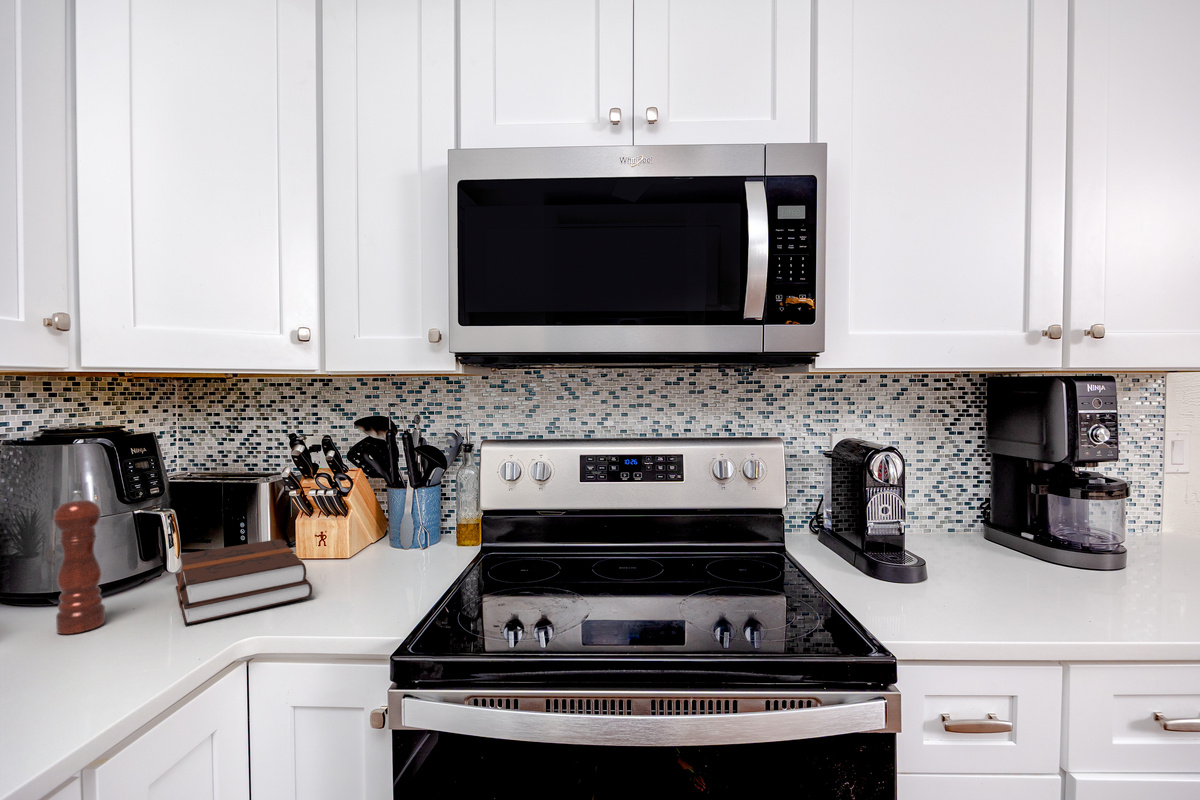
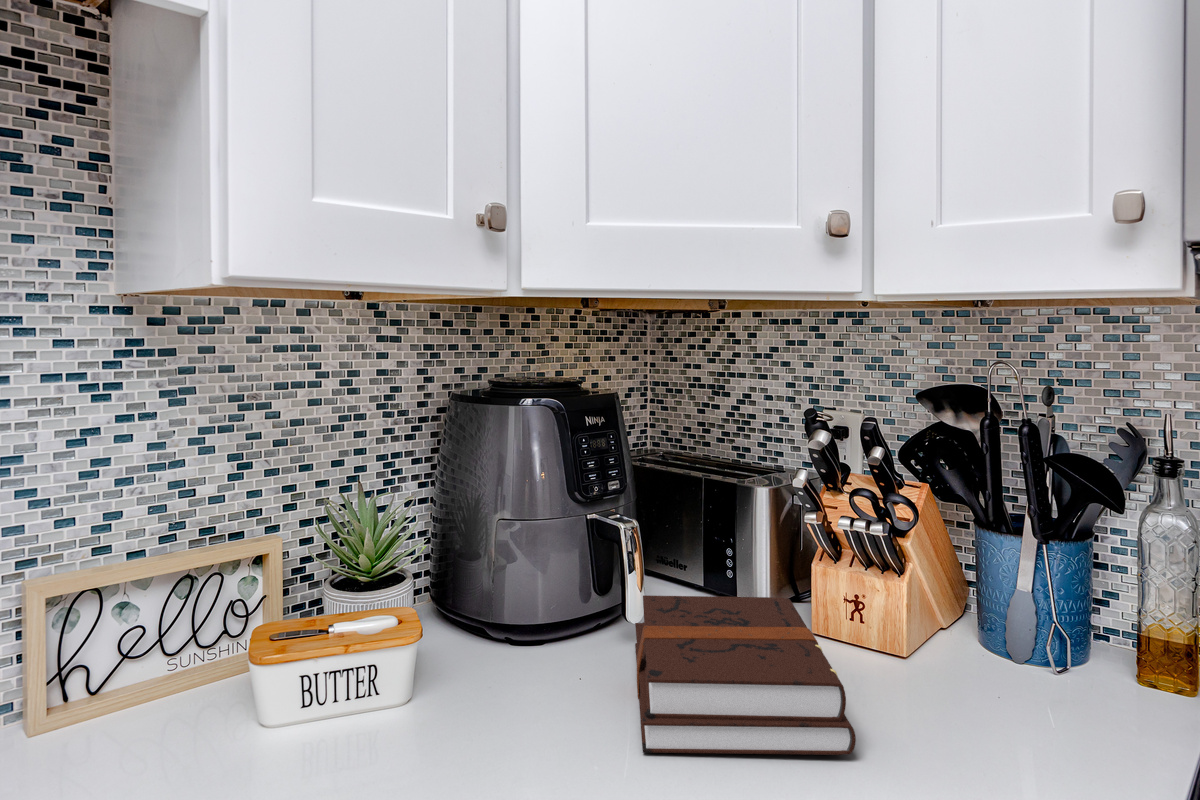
pepper mill: present [53,491,105,634] -> none [484,485,542,710]

